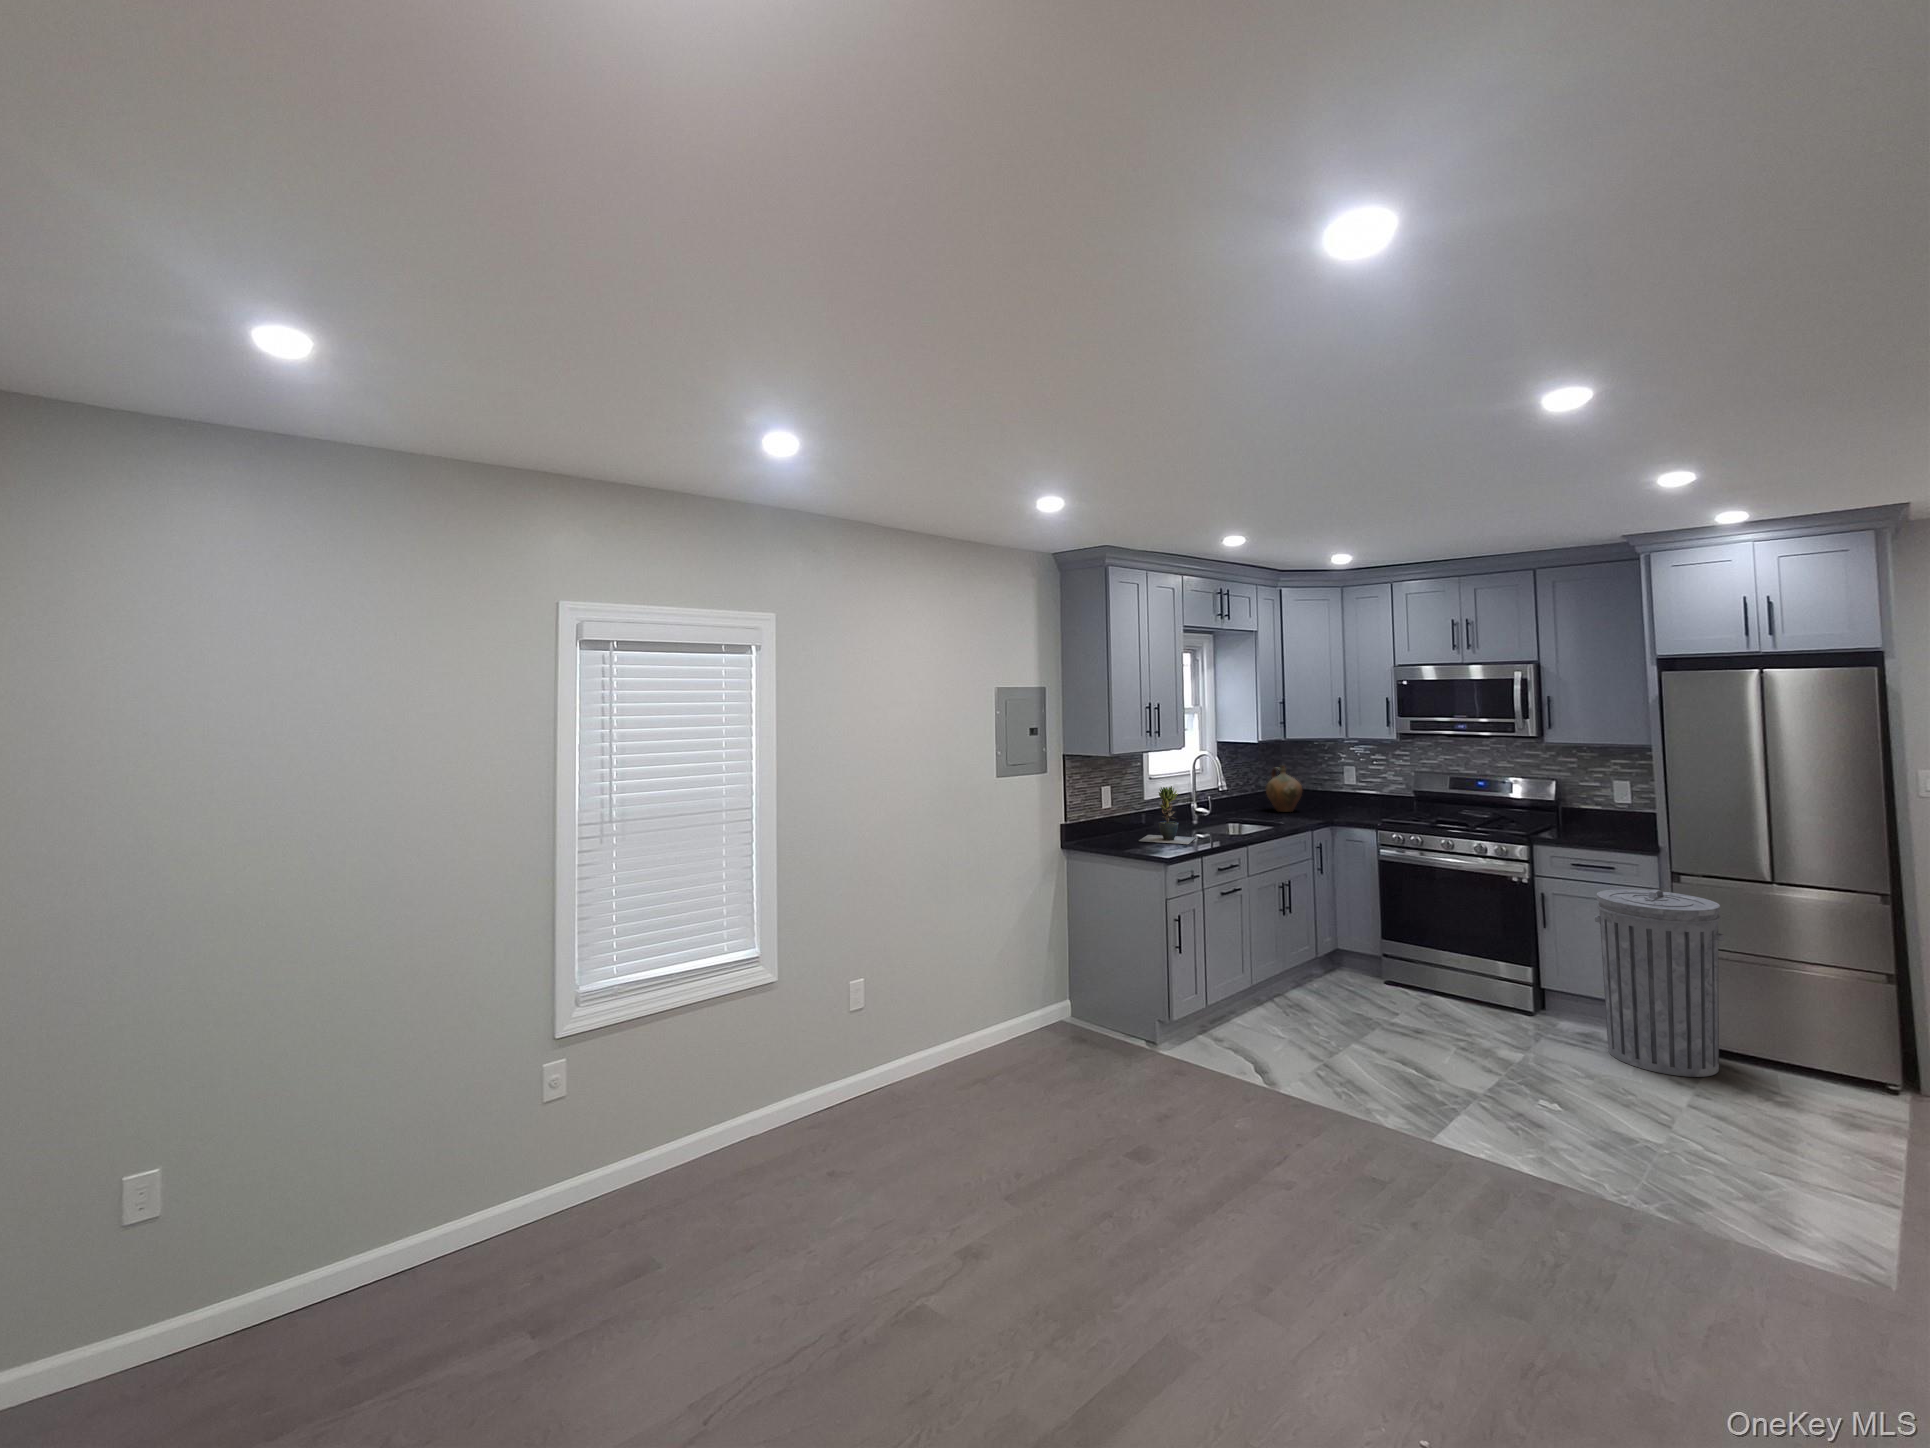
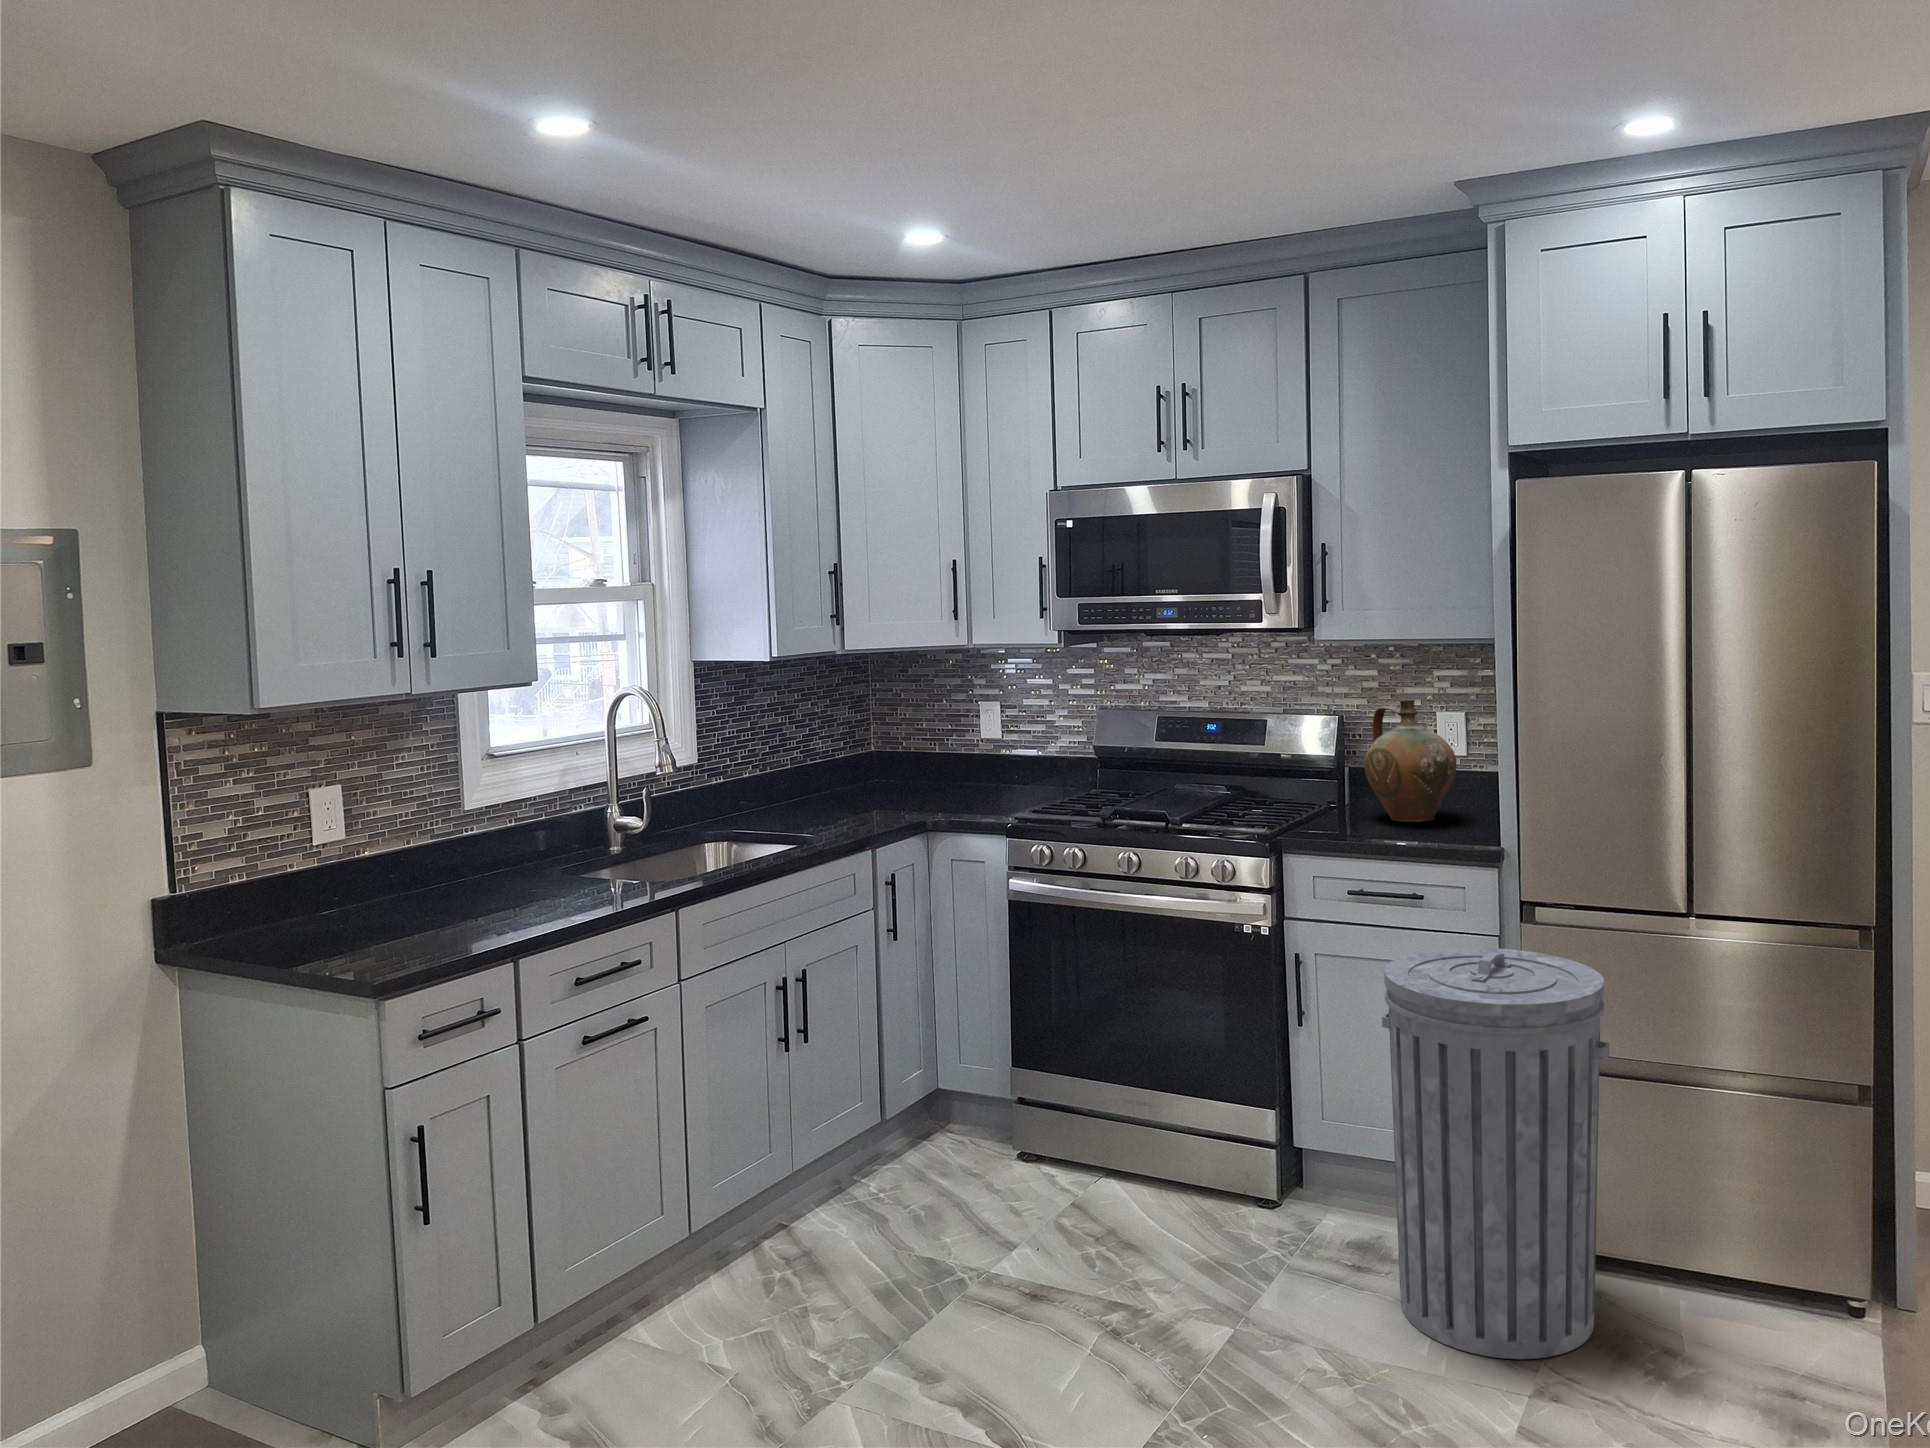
ceramic jug: present [1266,765,1302,812] -> present [1364,699,1457,823]
potted plant: present [1139,786,1195,844] -> none [381,774,555,925]

